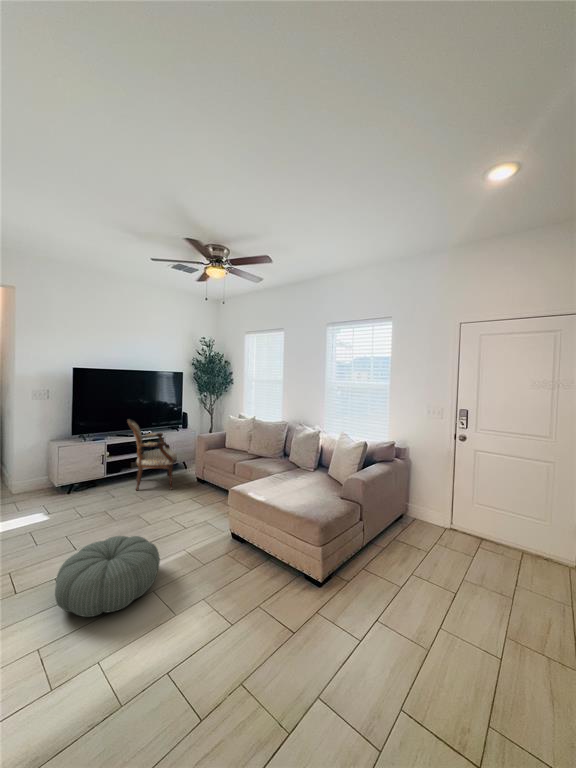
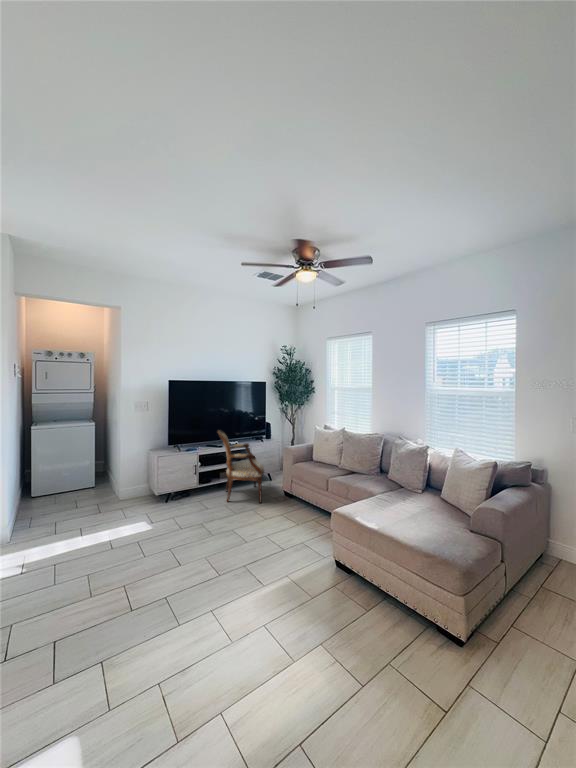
pouf: present [55,536,160,617] -> none [167,556,266,649]

